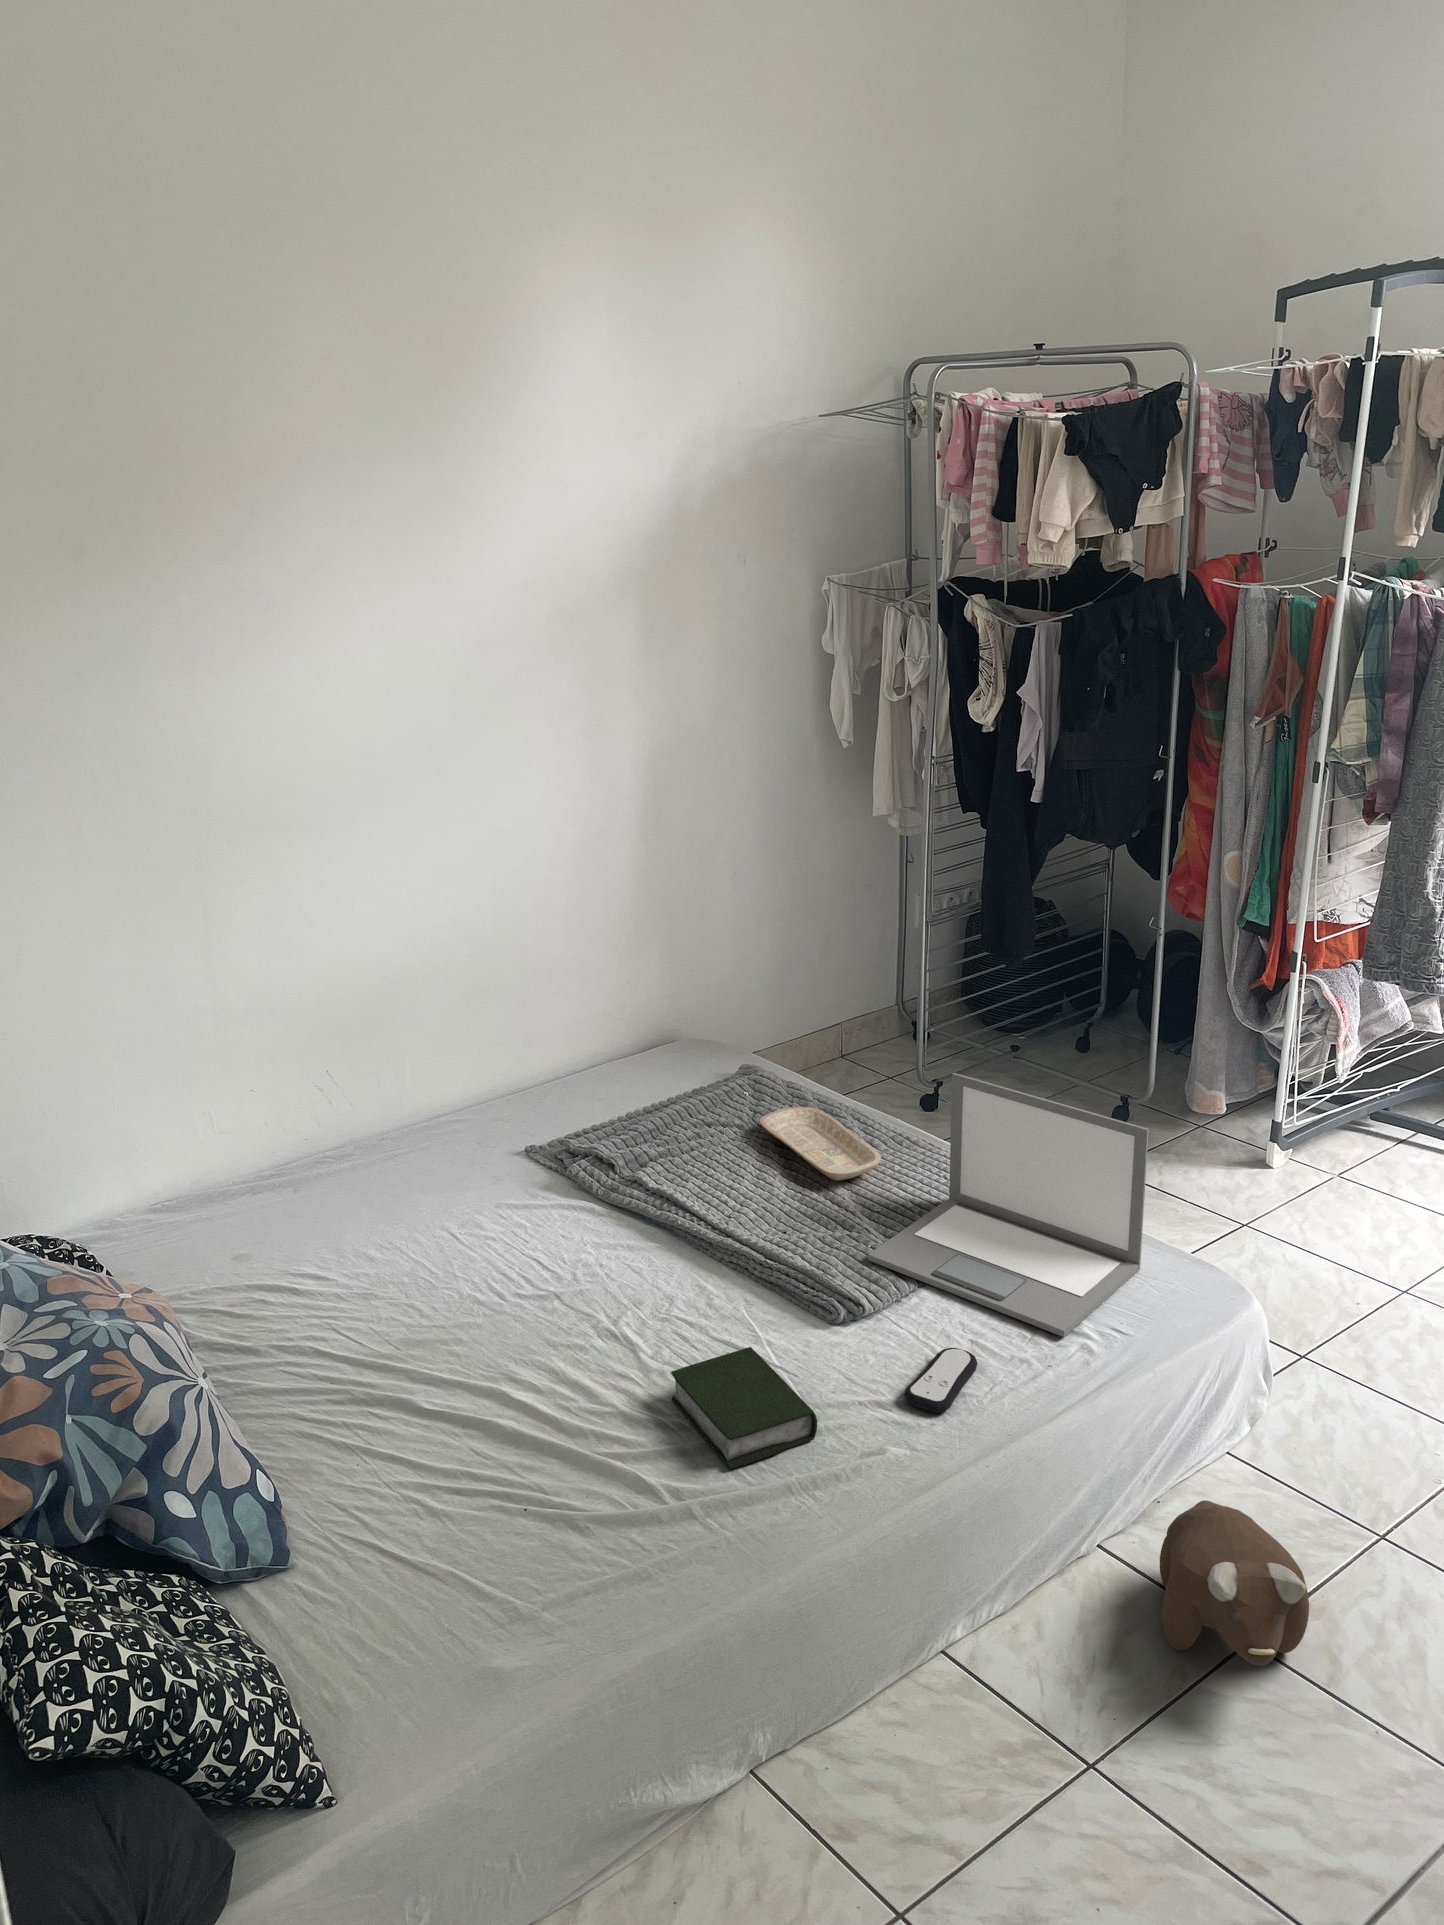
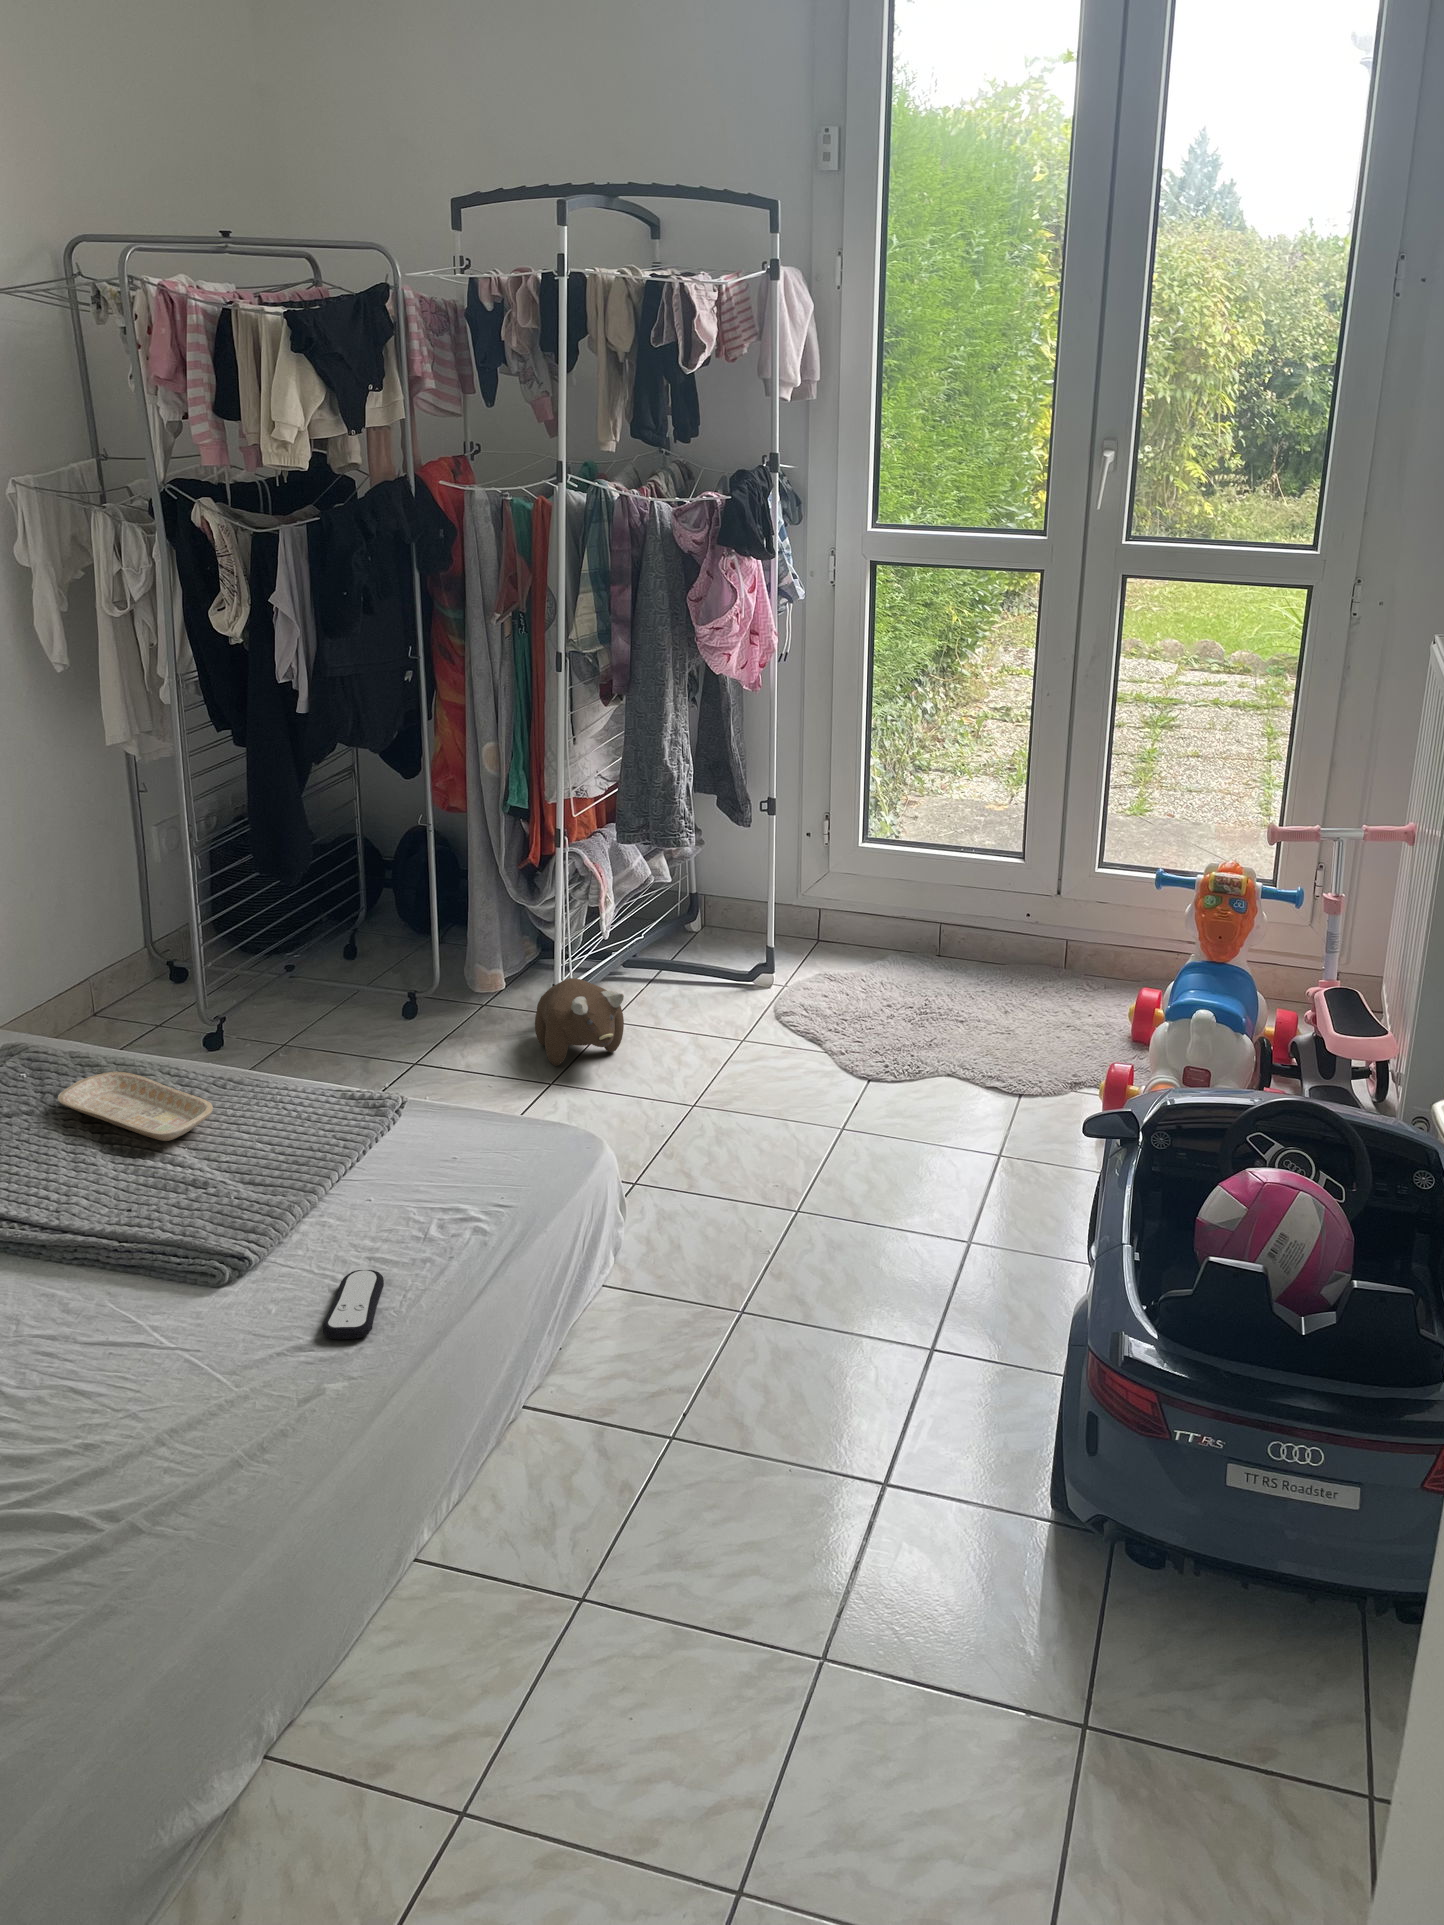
laptop: present [868,1073,1149,1337] -> none [233,1001,500,1229]
book: present [671,1347,817,1469] -> none [61,1336,246,1469]
plush toy: present [1160,1500,1309,1666] -> present [535,978,624,1066]

